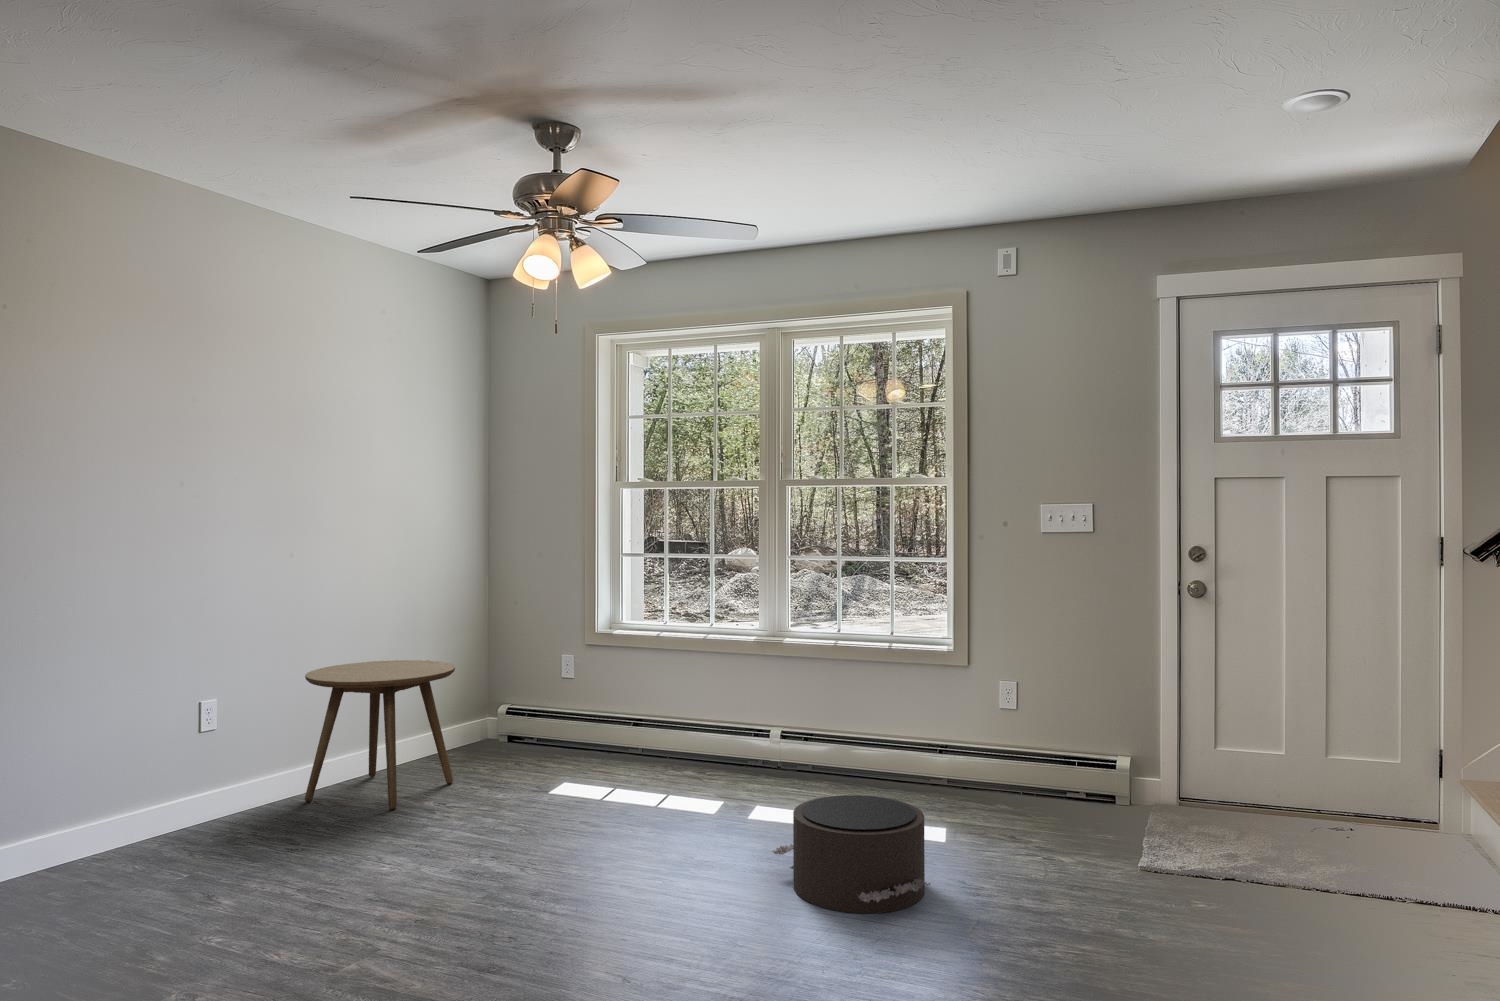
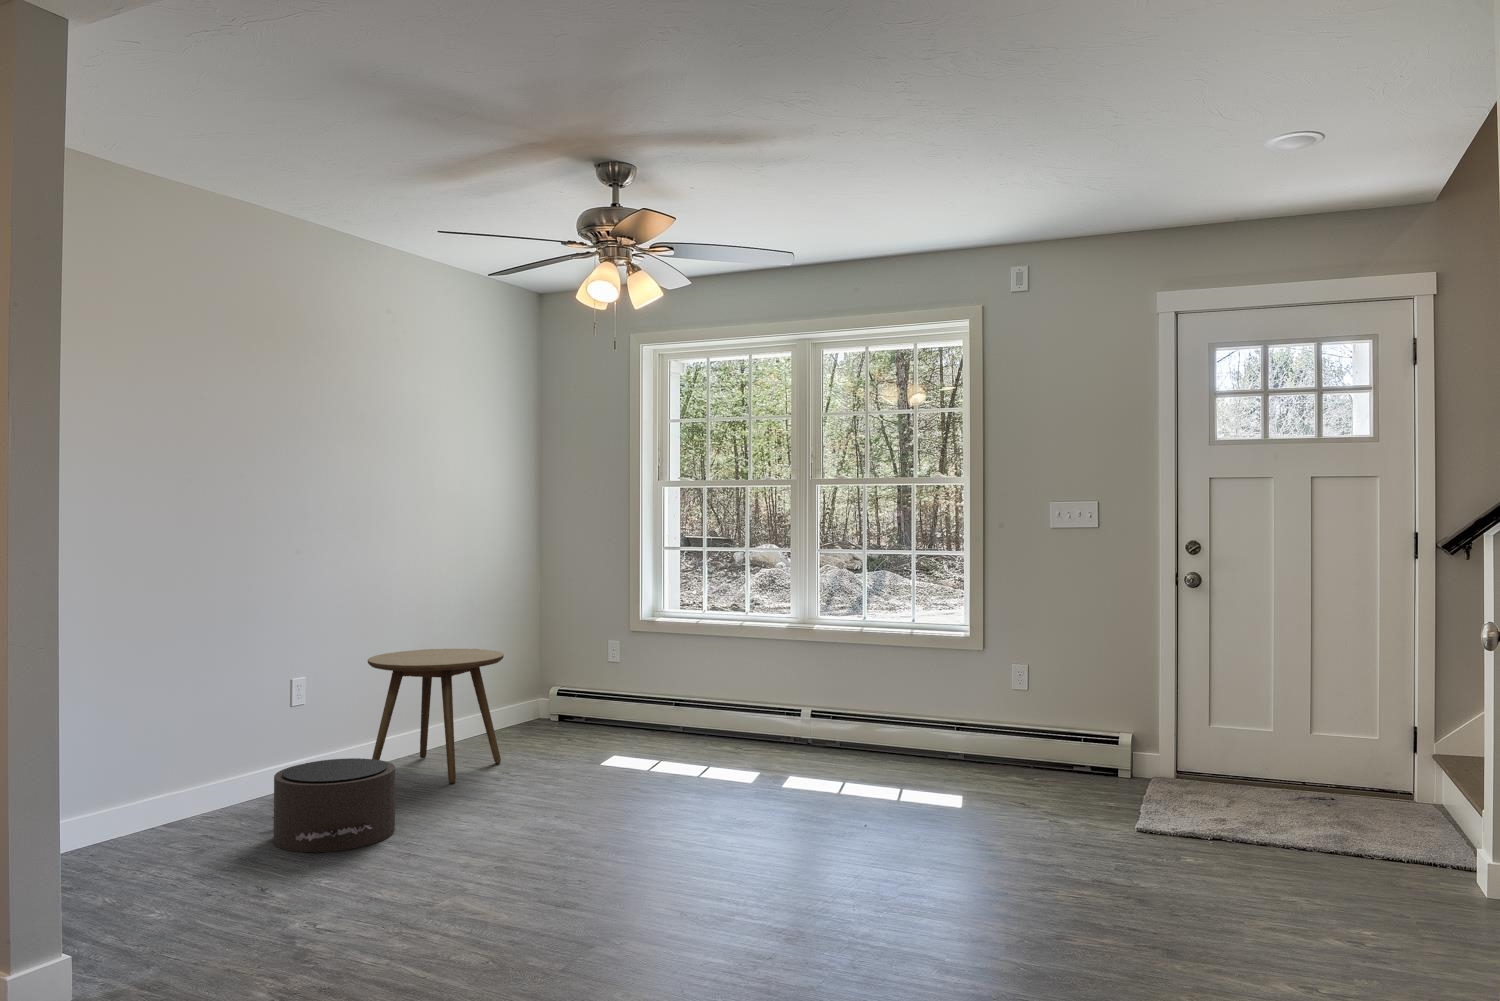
pouf: present [772,795,930,913] -> present [272,758,395,852]

